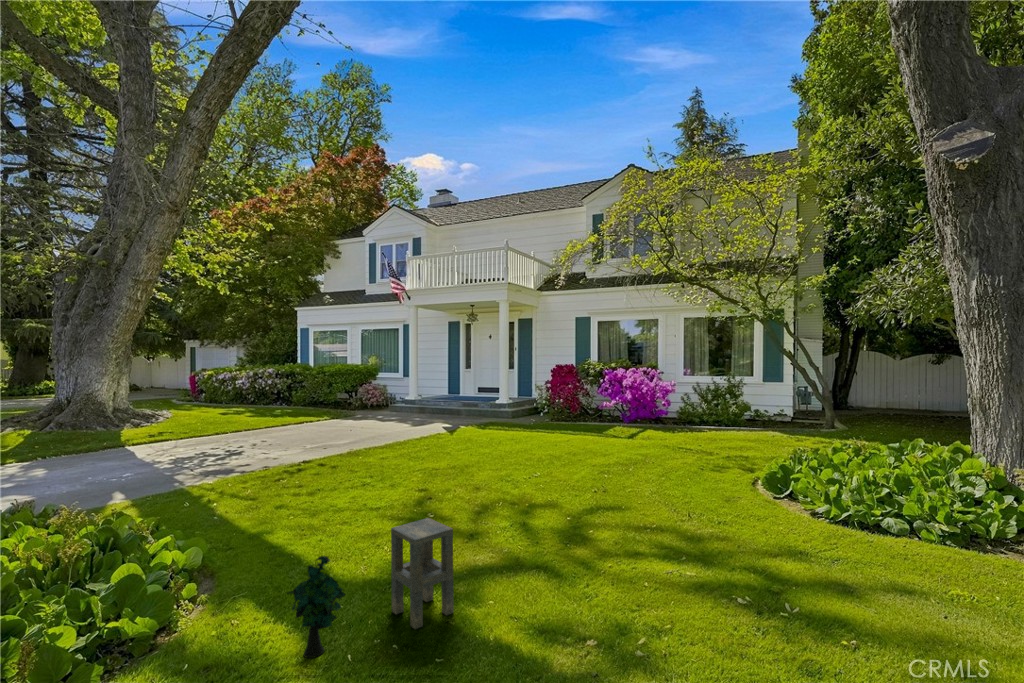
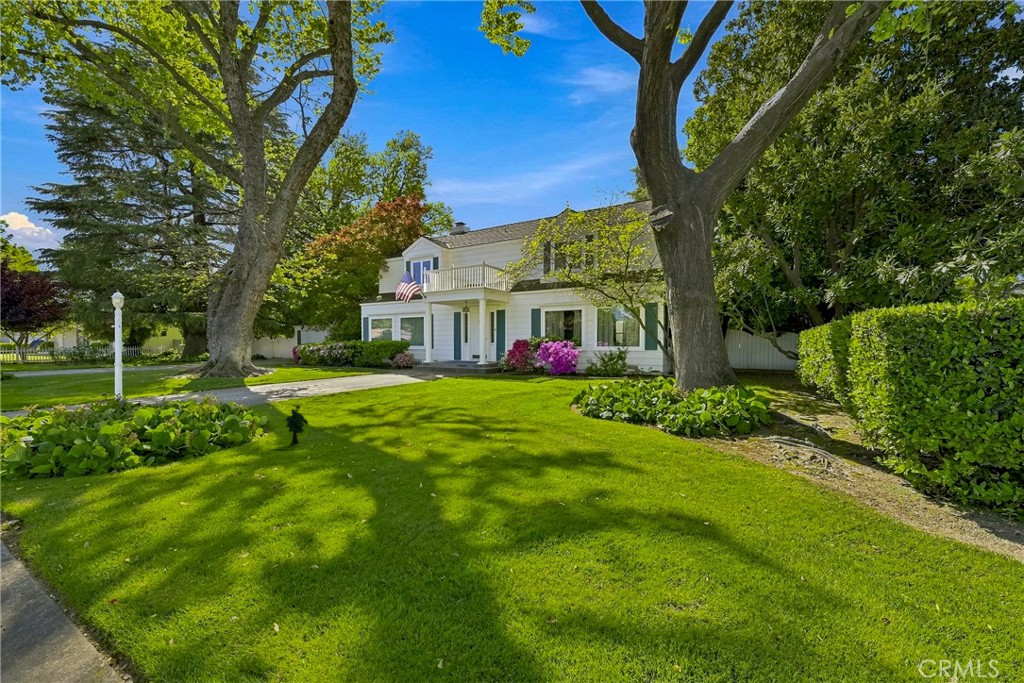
side table: present [391,518,454,629] -> none [334,398,359,440]

